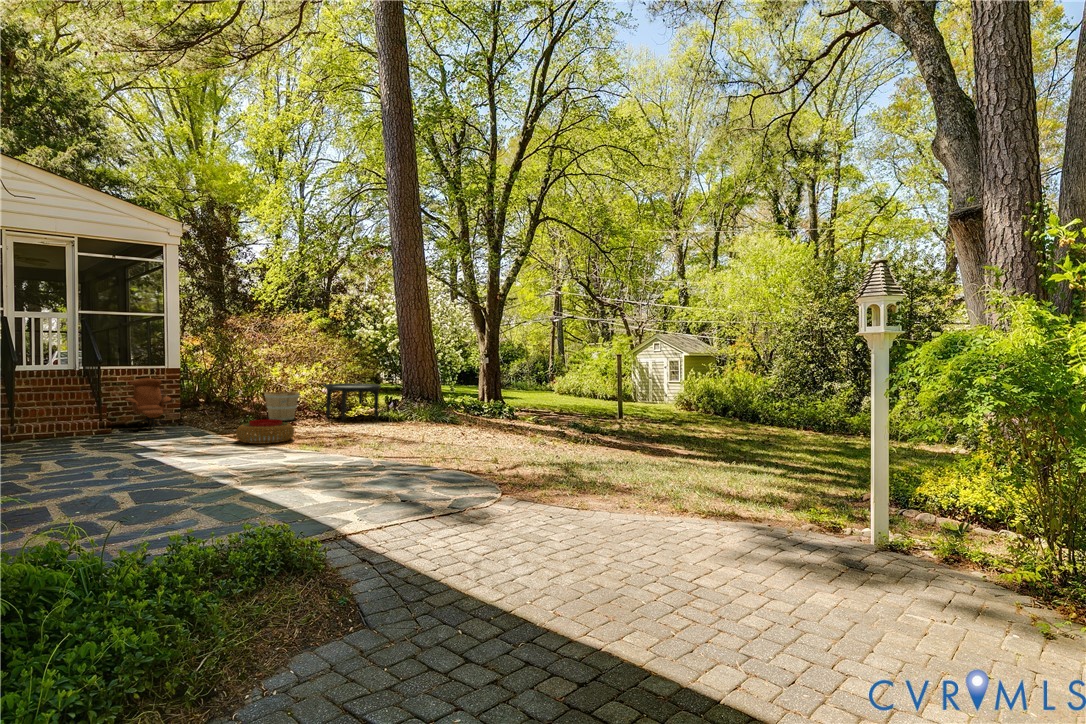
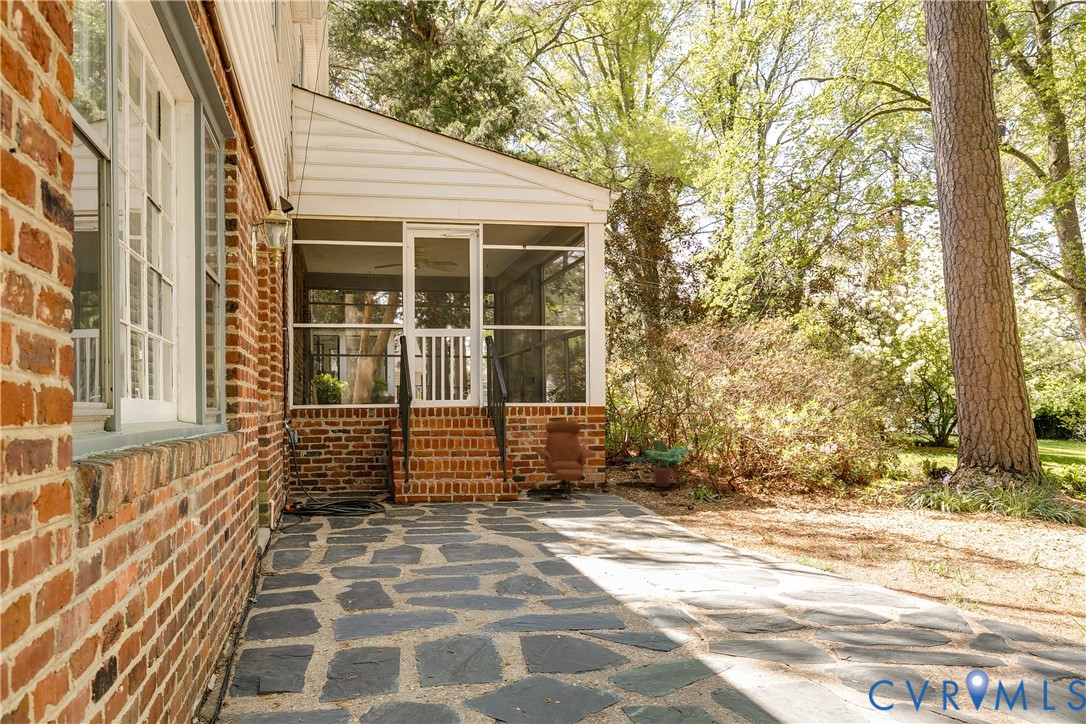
round table: present [323,383,382,421] -> none [819,436,932,507]
potted plant: none [193,388,242,418] -> present [624,439,689,487]
wooden bucket: present [264,391,299,421] -> none [724,447,780,498]
pouf: present [236,419,294,444] -> none [686,497,783,544]

